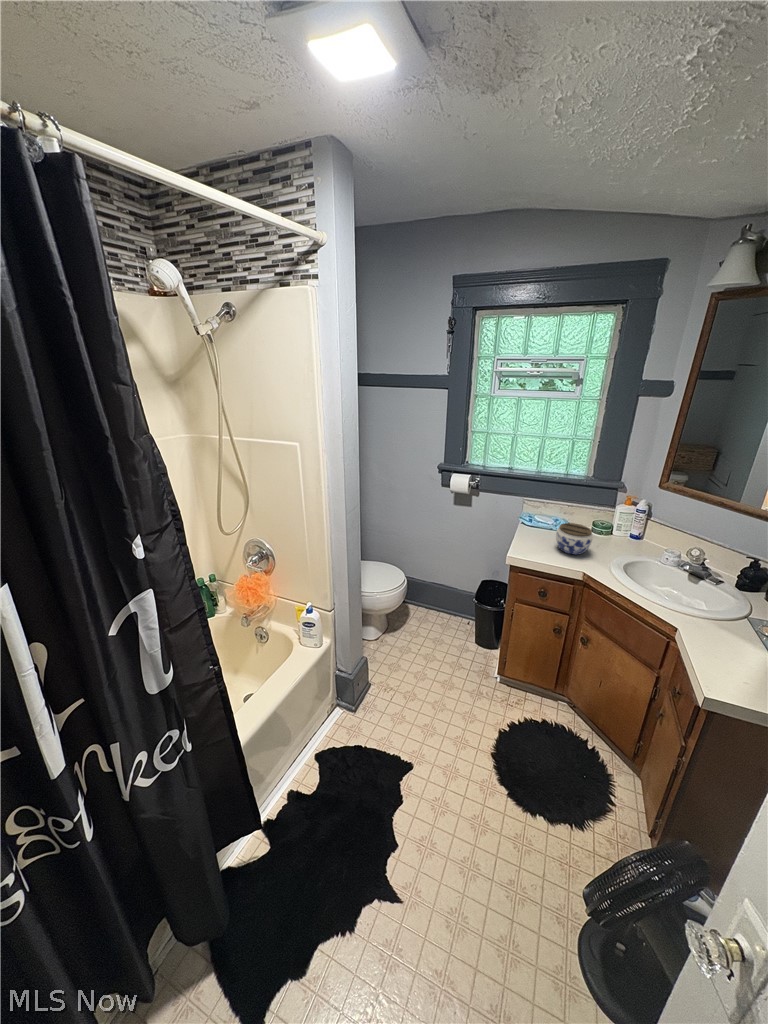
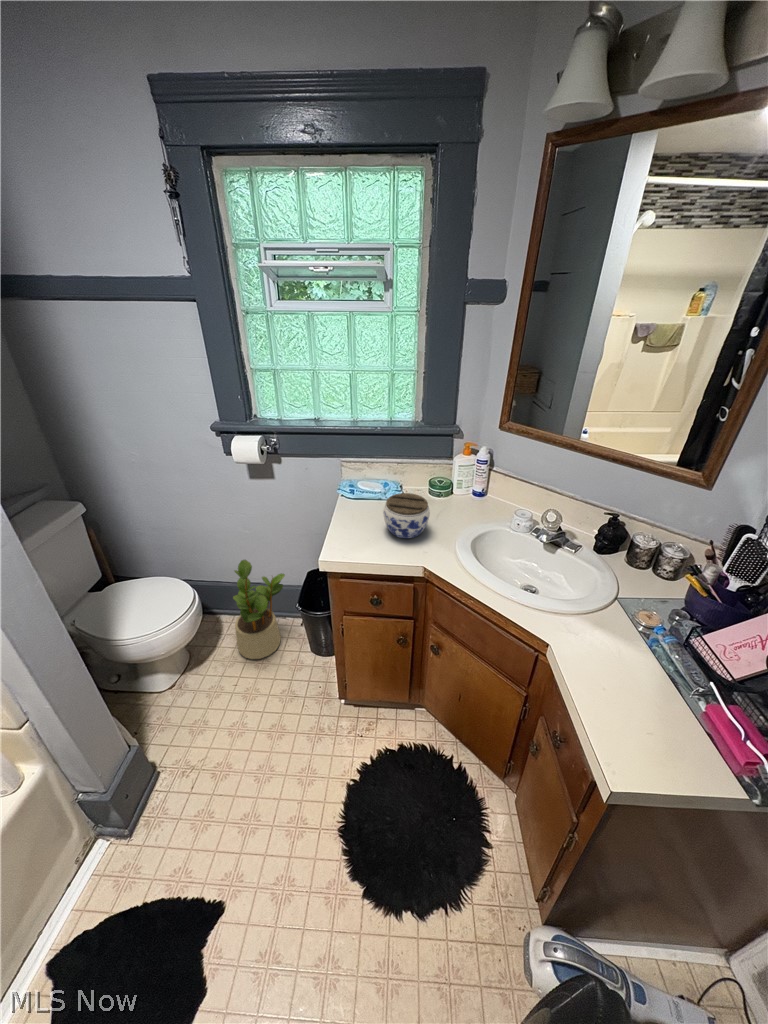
potted plant: none [420,559,465,637] -> present [233,560,285,659]

